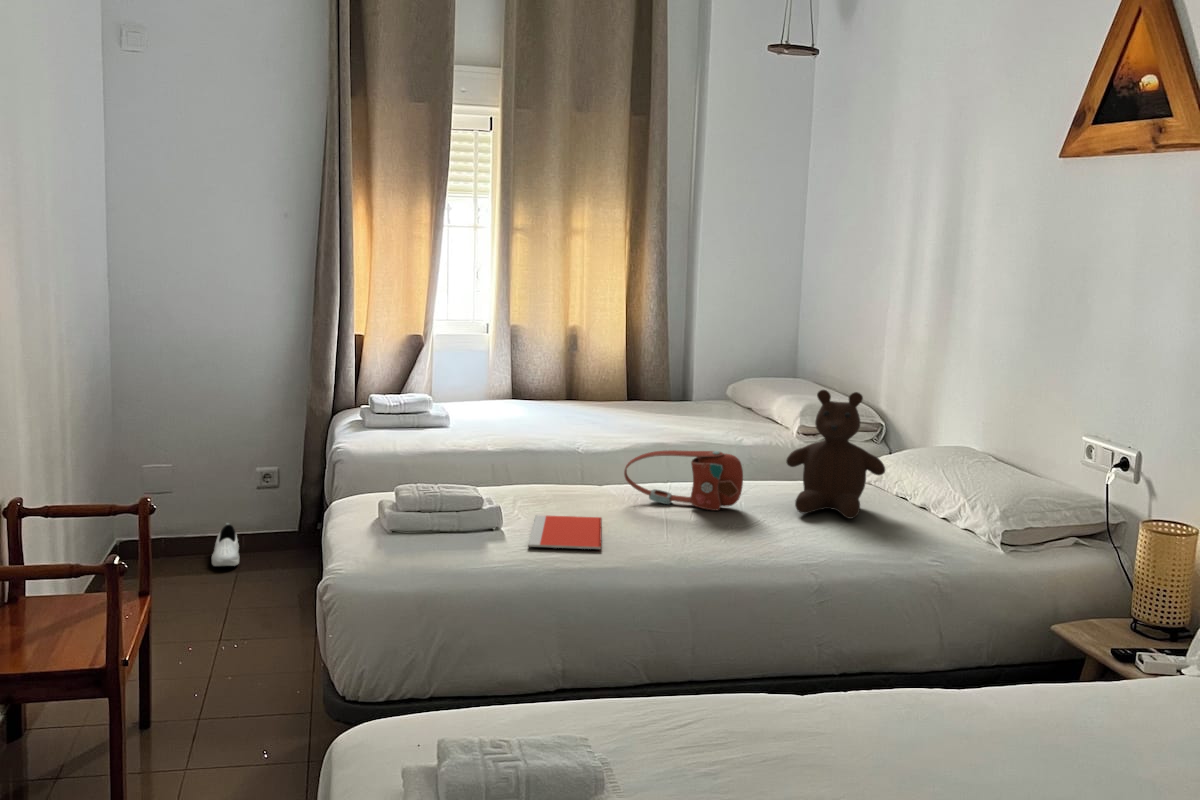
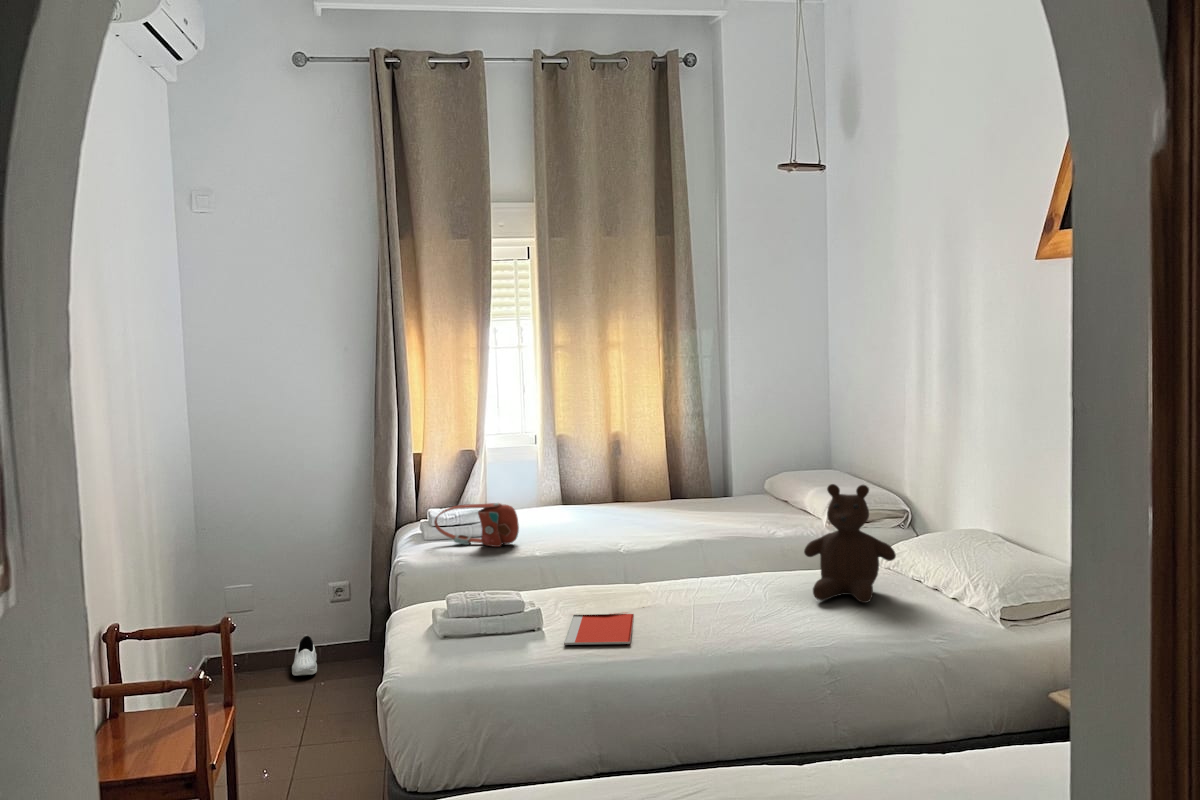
handbag: present [624,450,743,510] -> present [434,503,519,547]

